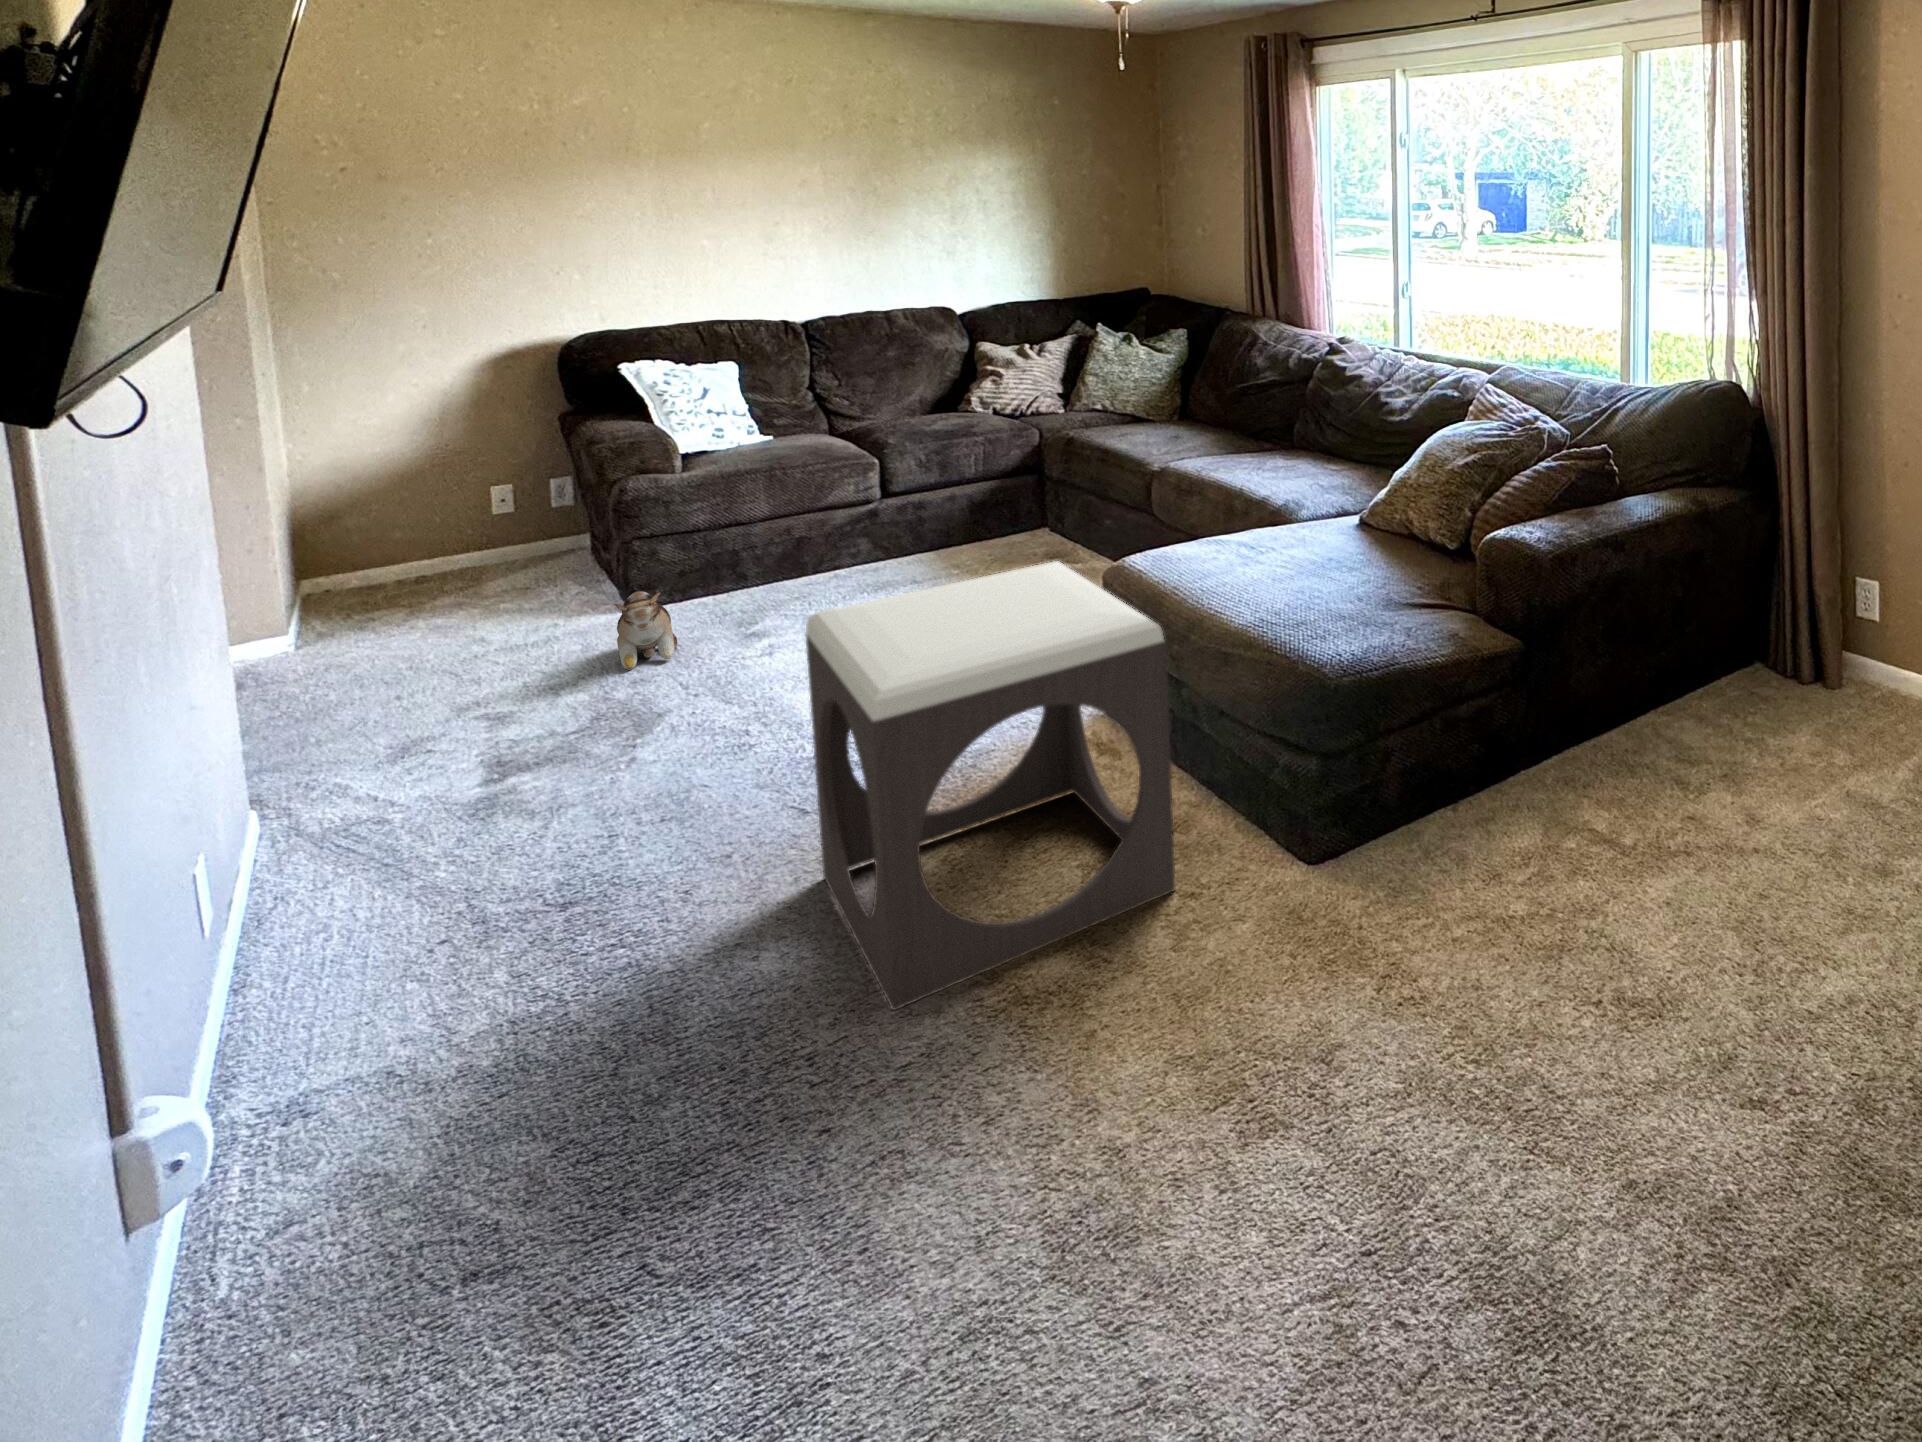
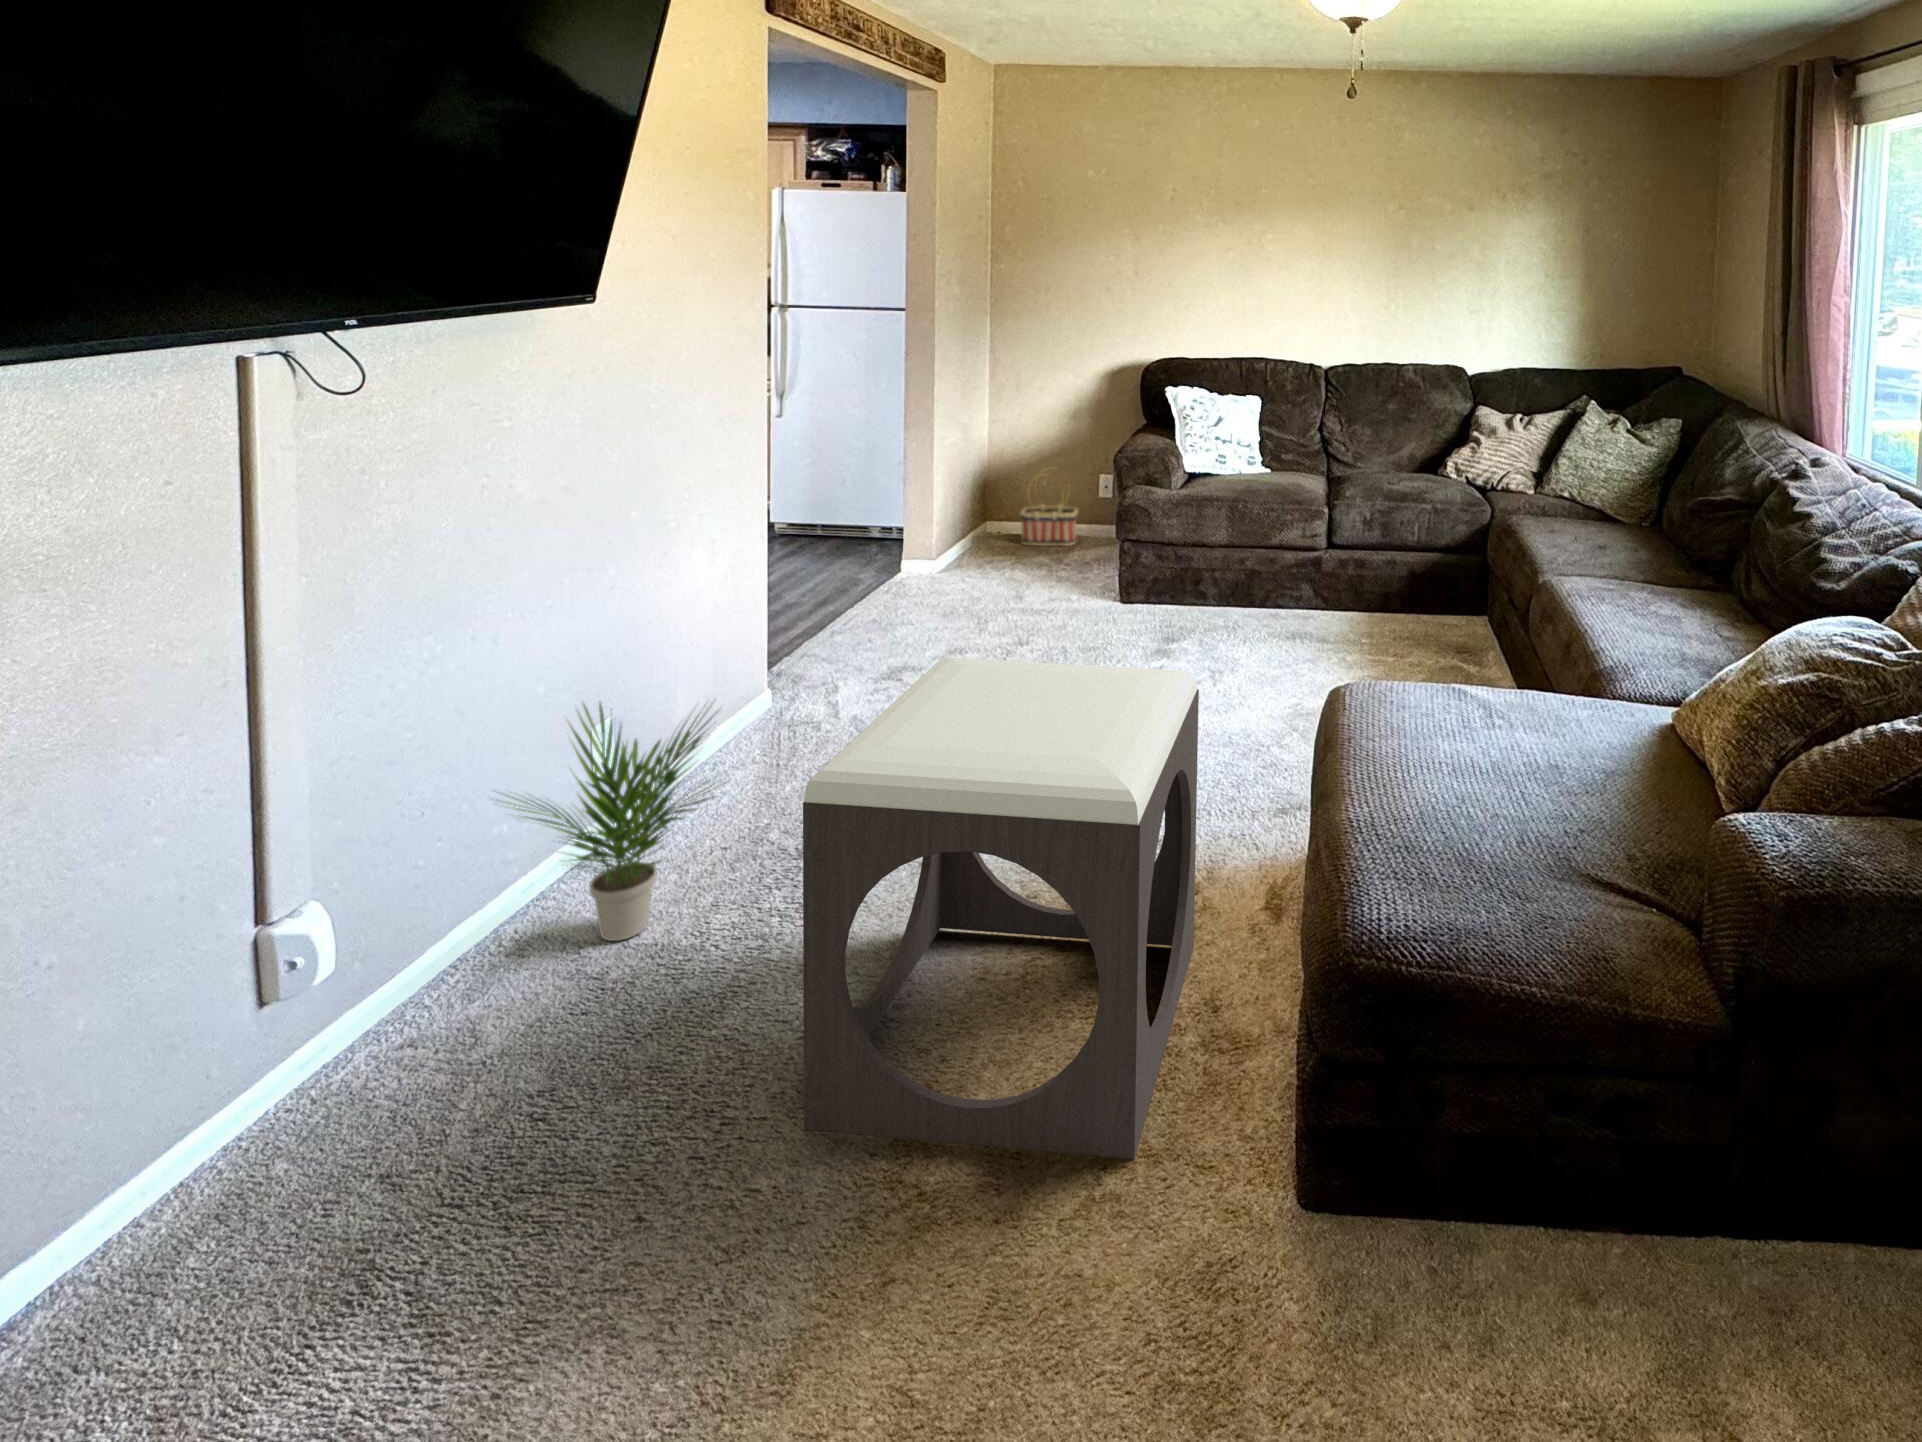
basket: none [367,493,470,601] -> present [1020,472,1078,546]
plush toy: present [614,591,677,670] -> none [1053,585,1113,650]
potted plant: none [210,749,569,1059] -> present [510,701,718,941]

